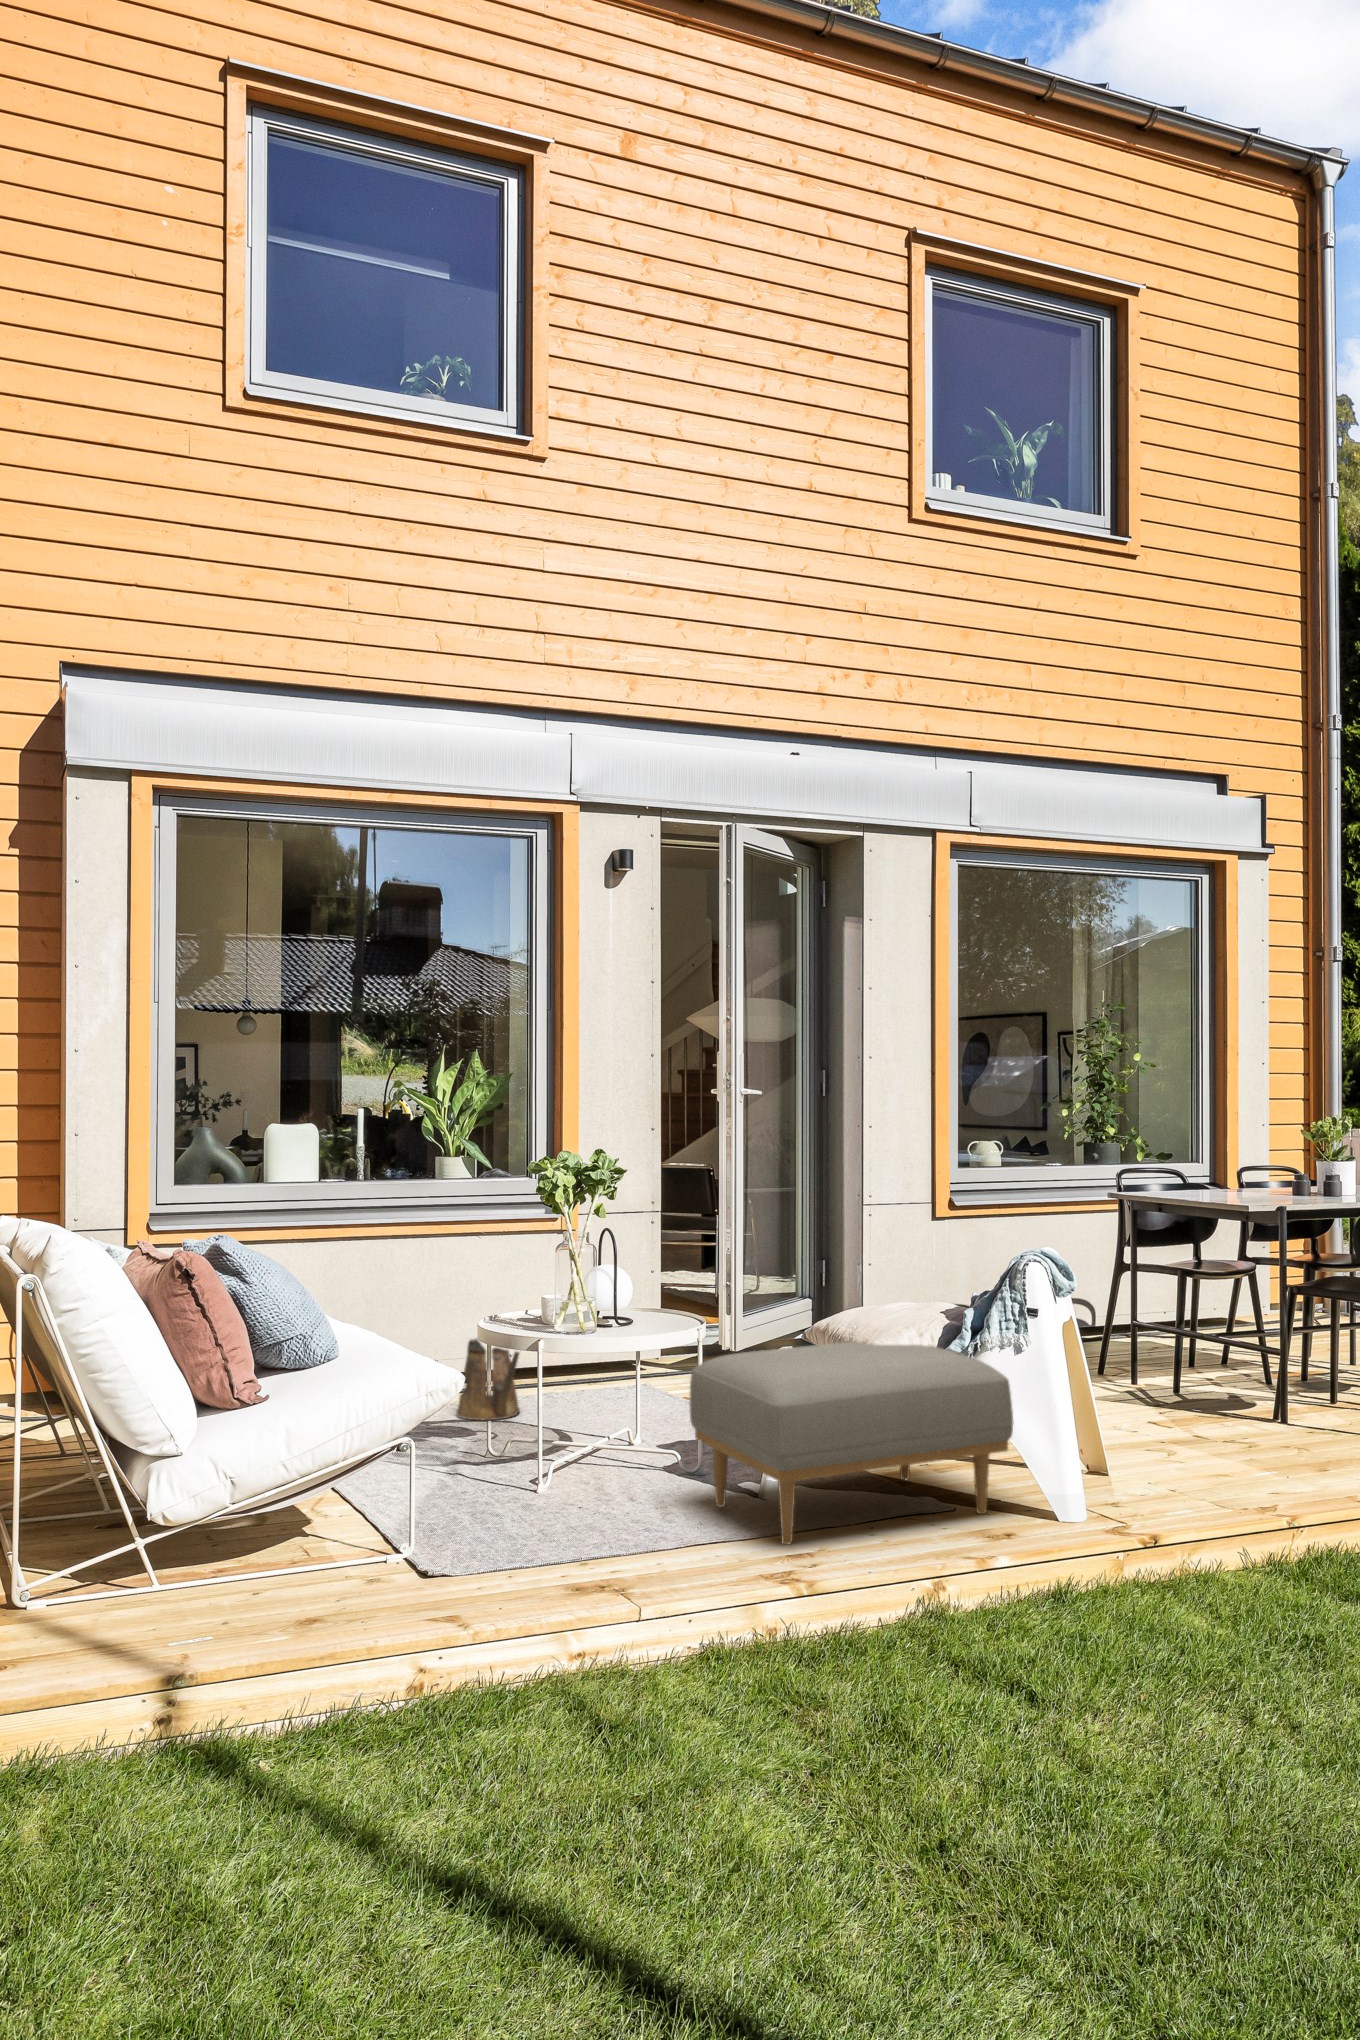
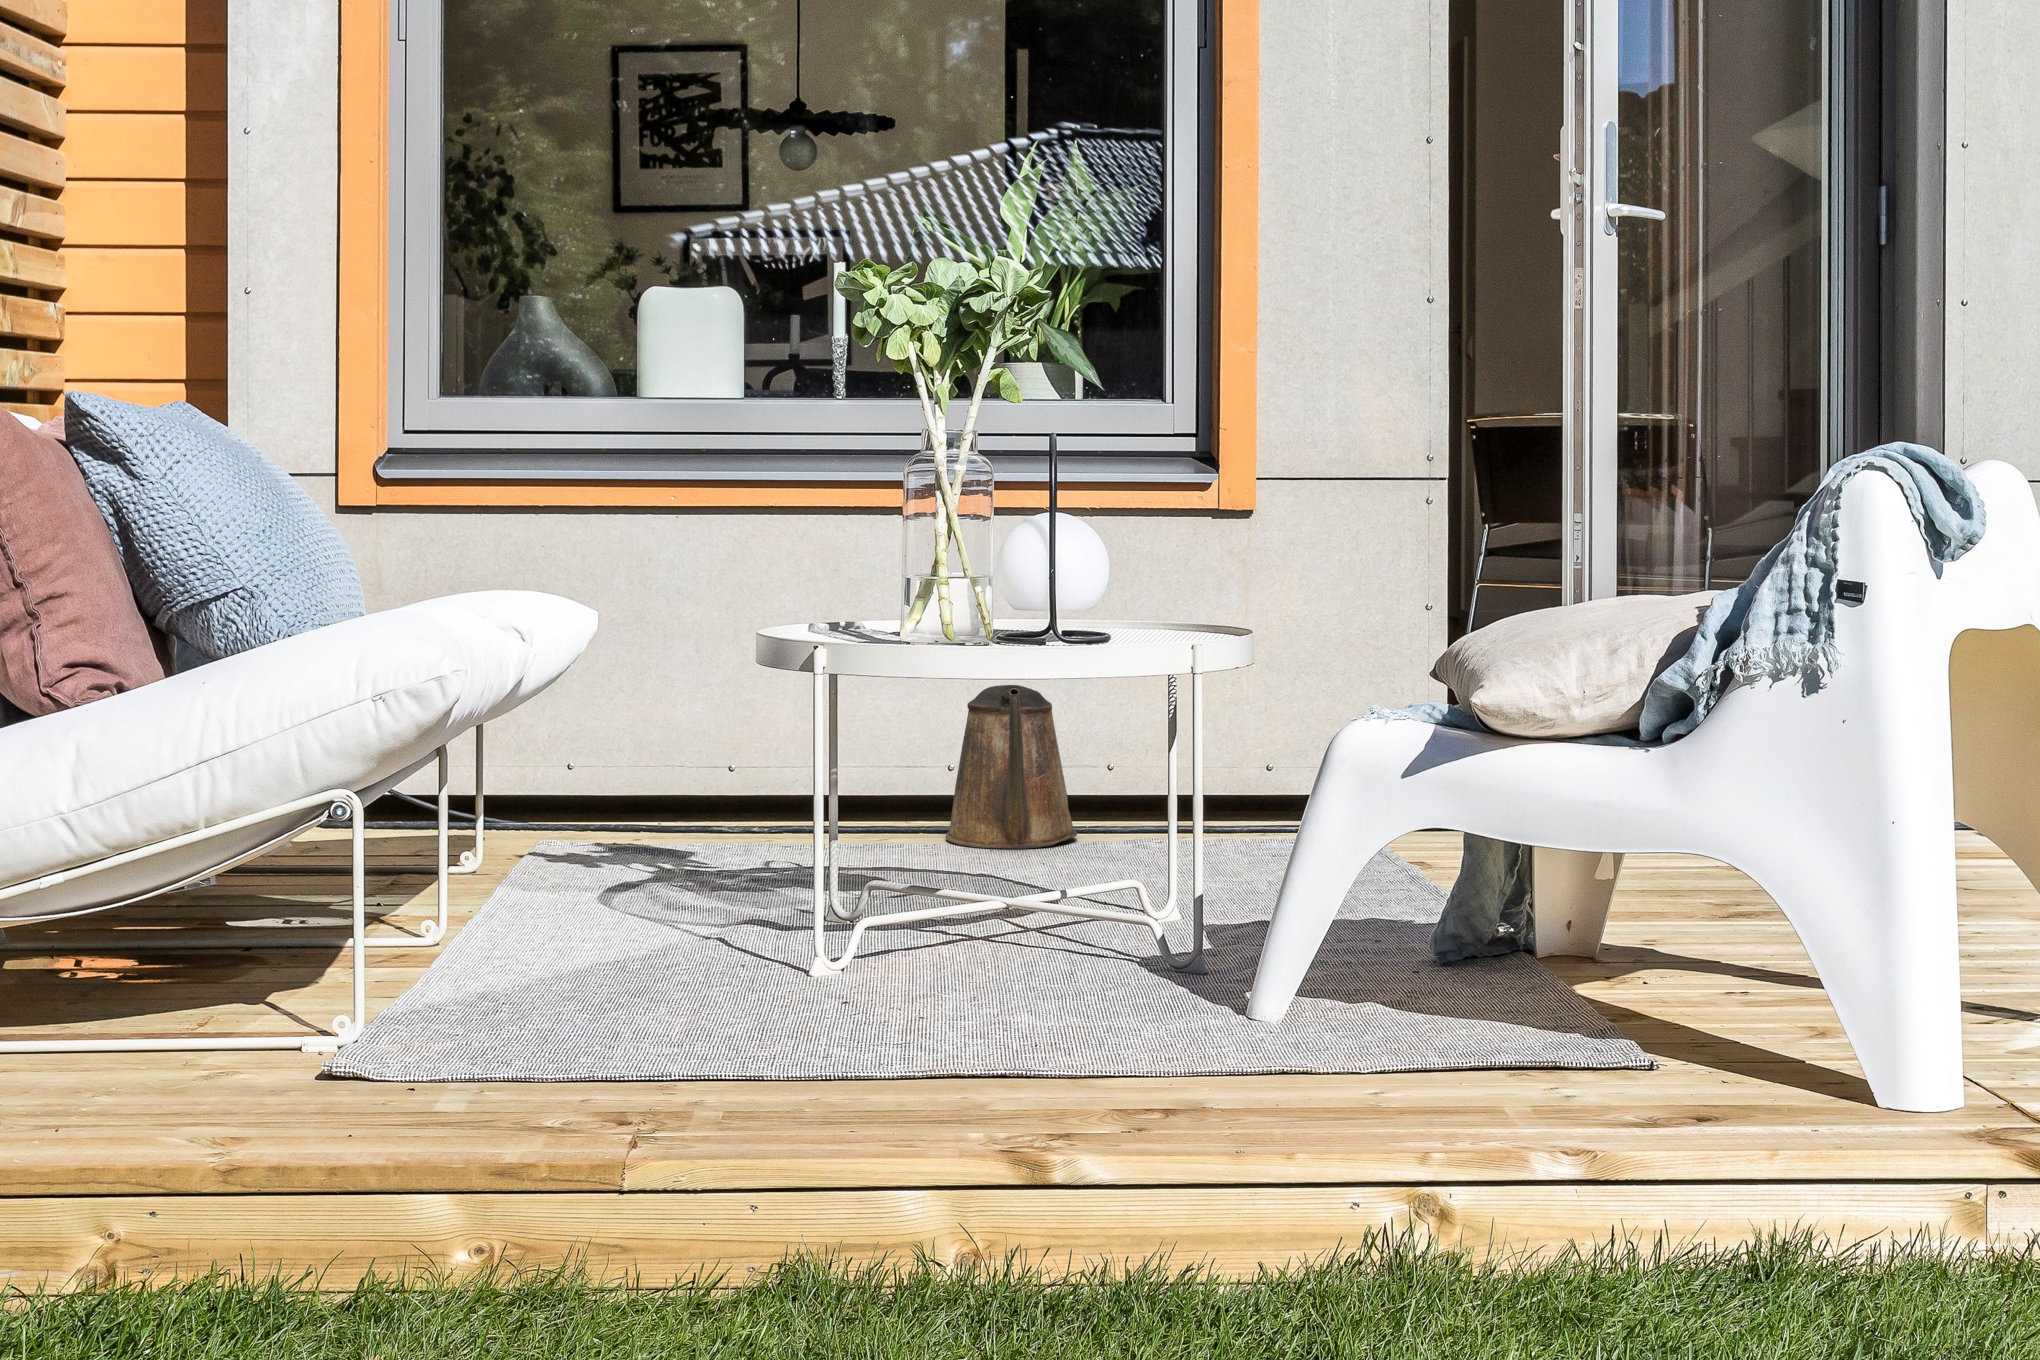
ottoman: present [690,1341,1013,1544] -> none [1066,667,1784,1104]

